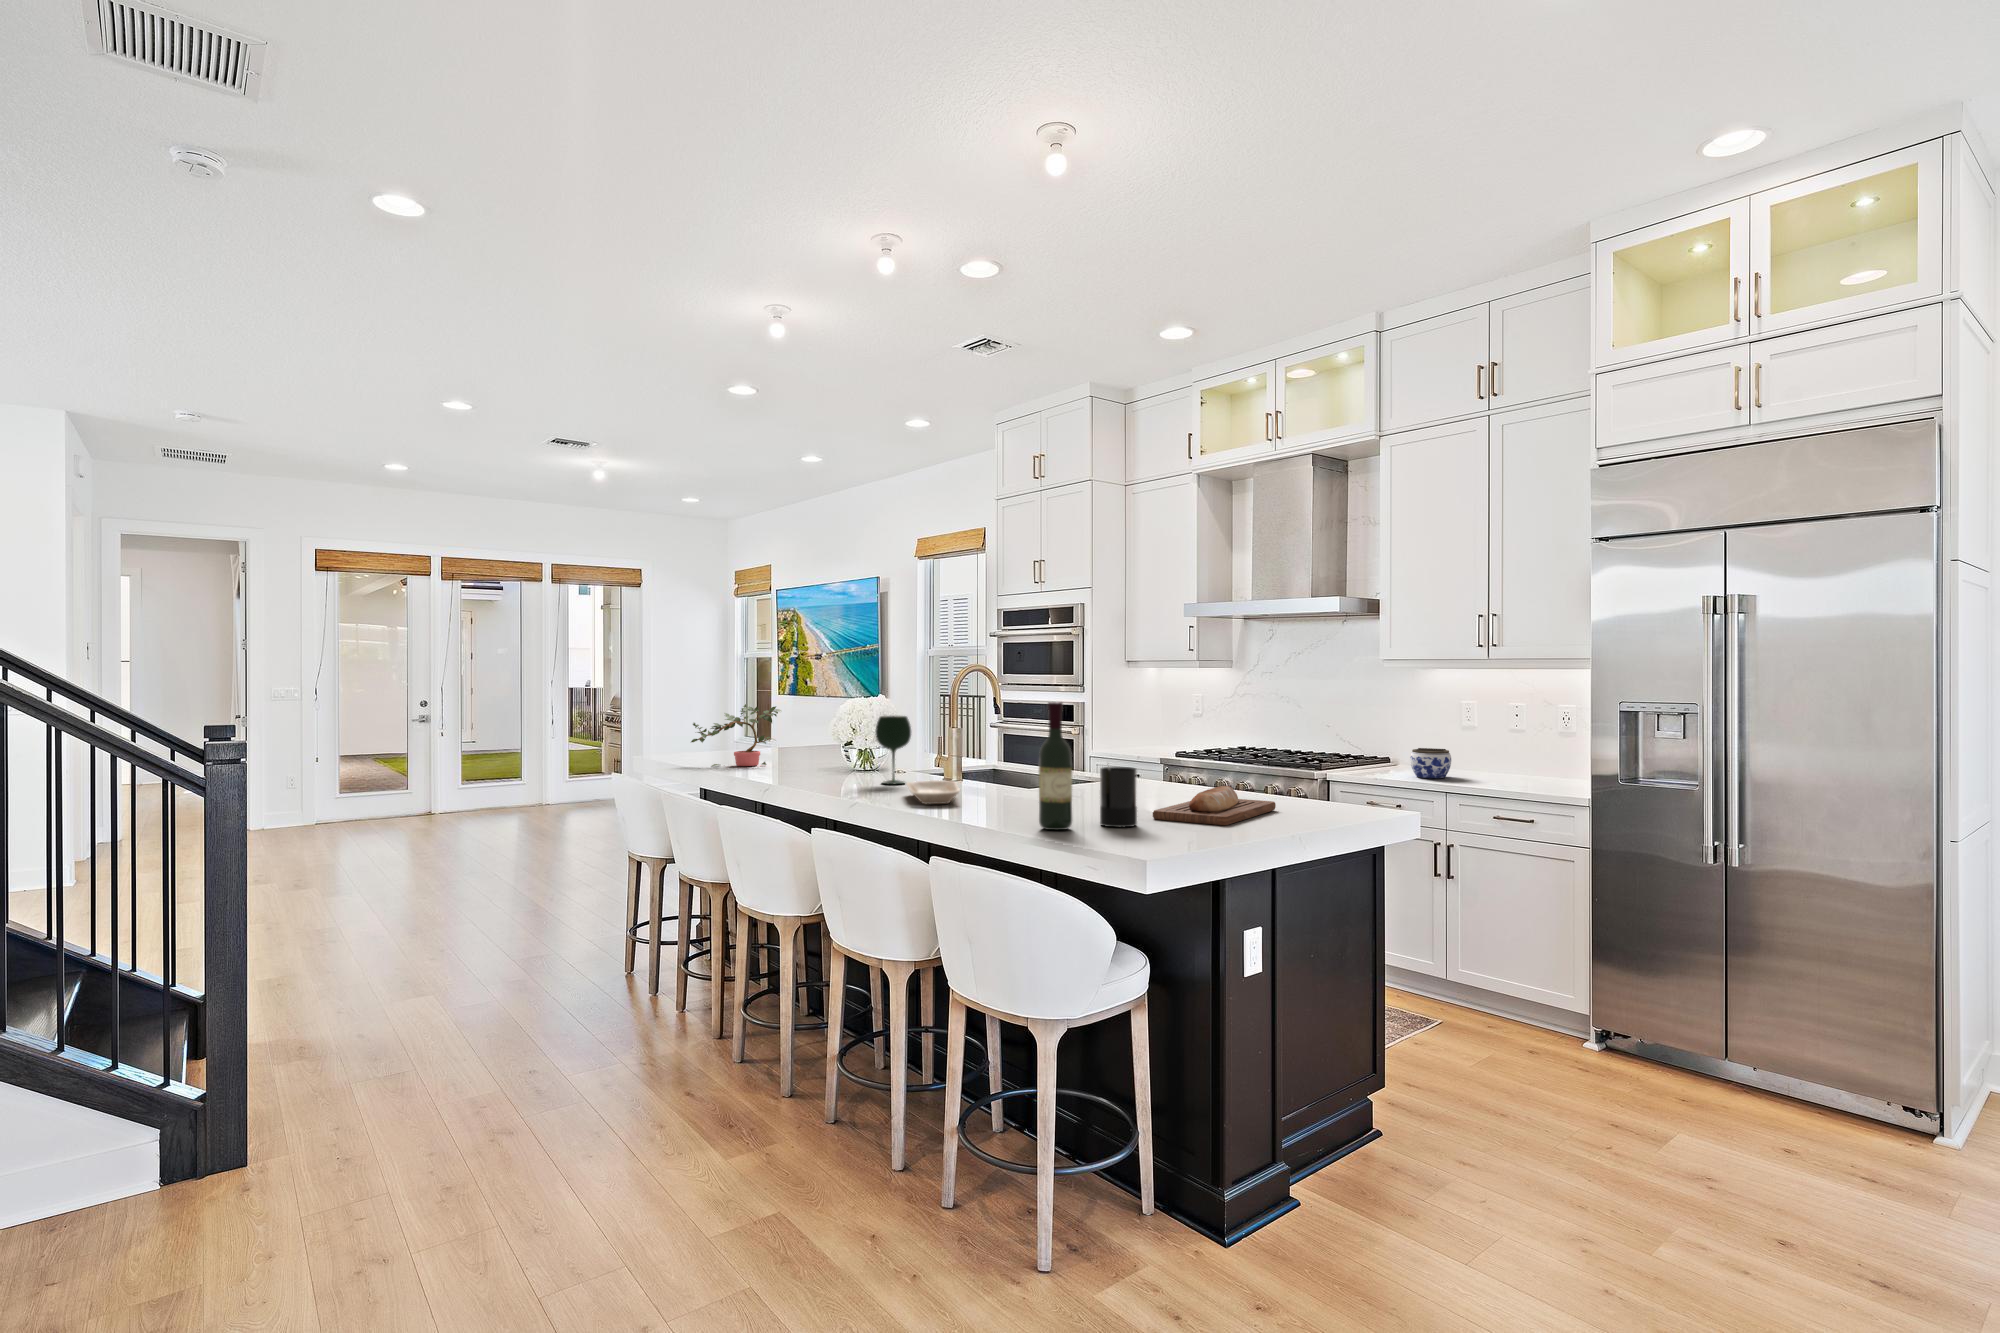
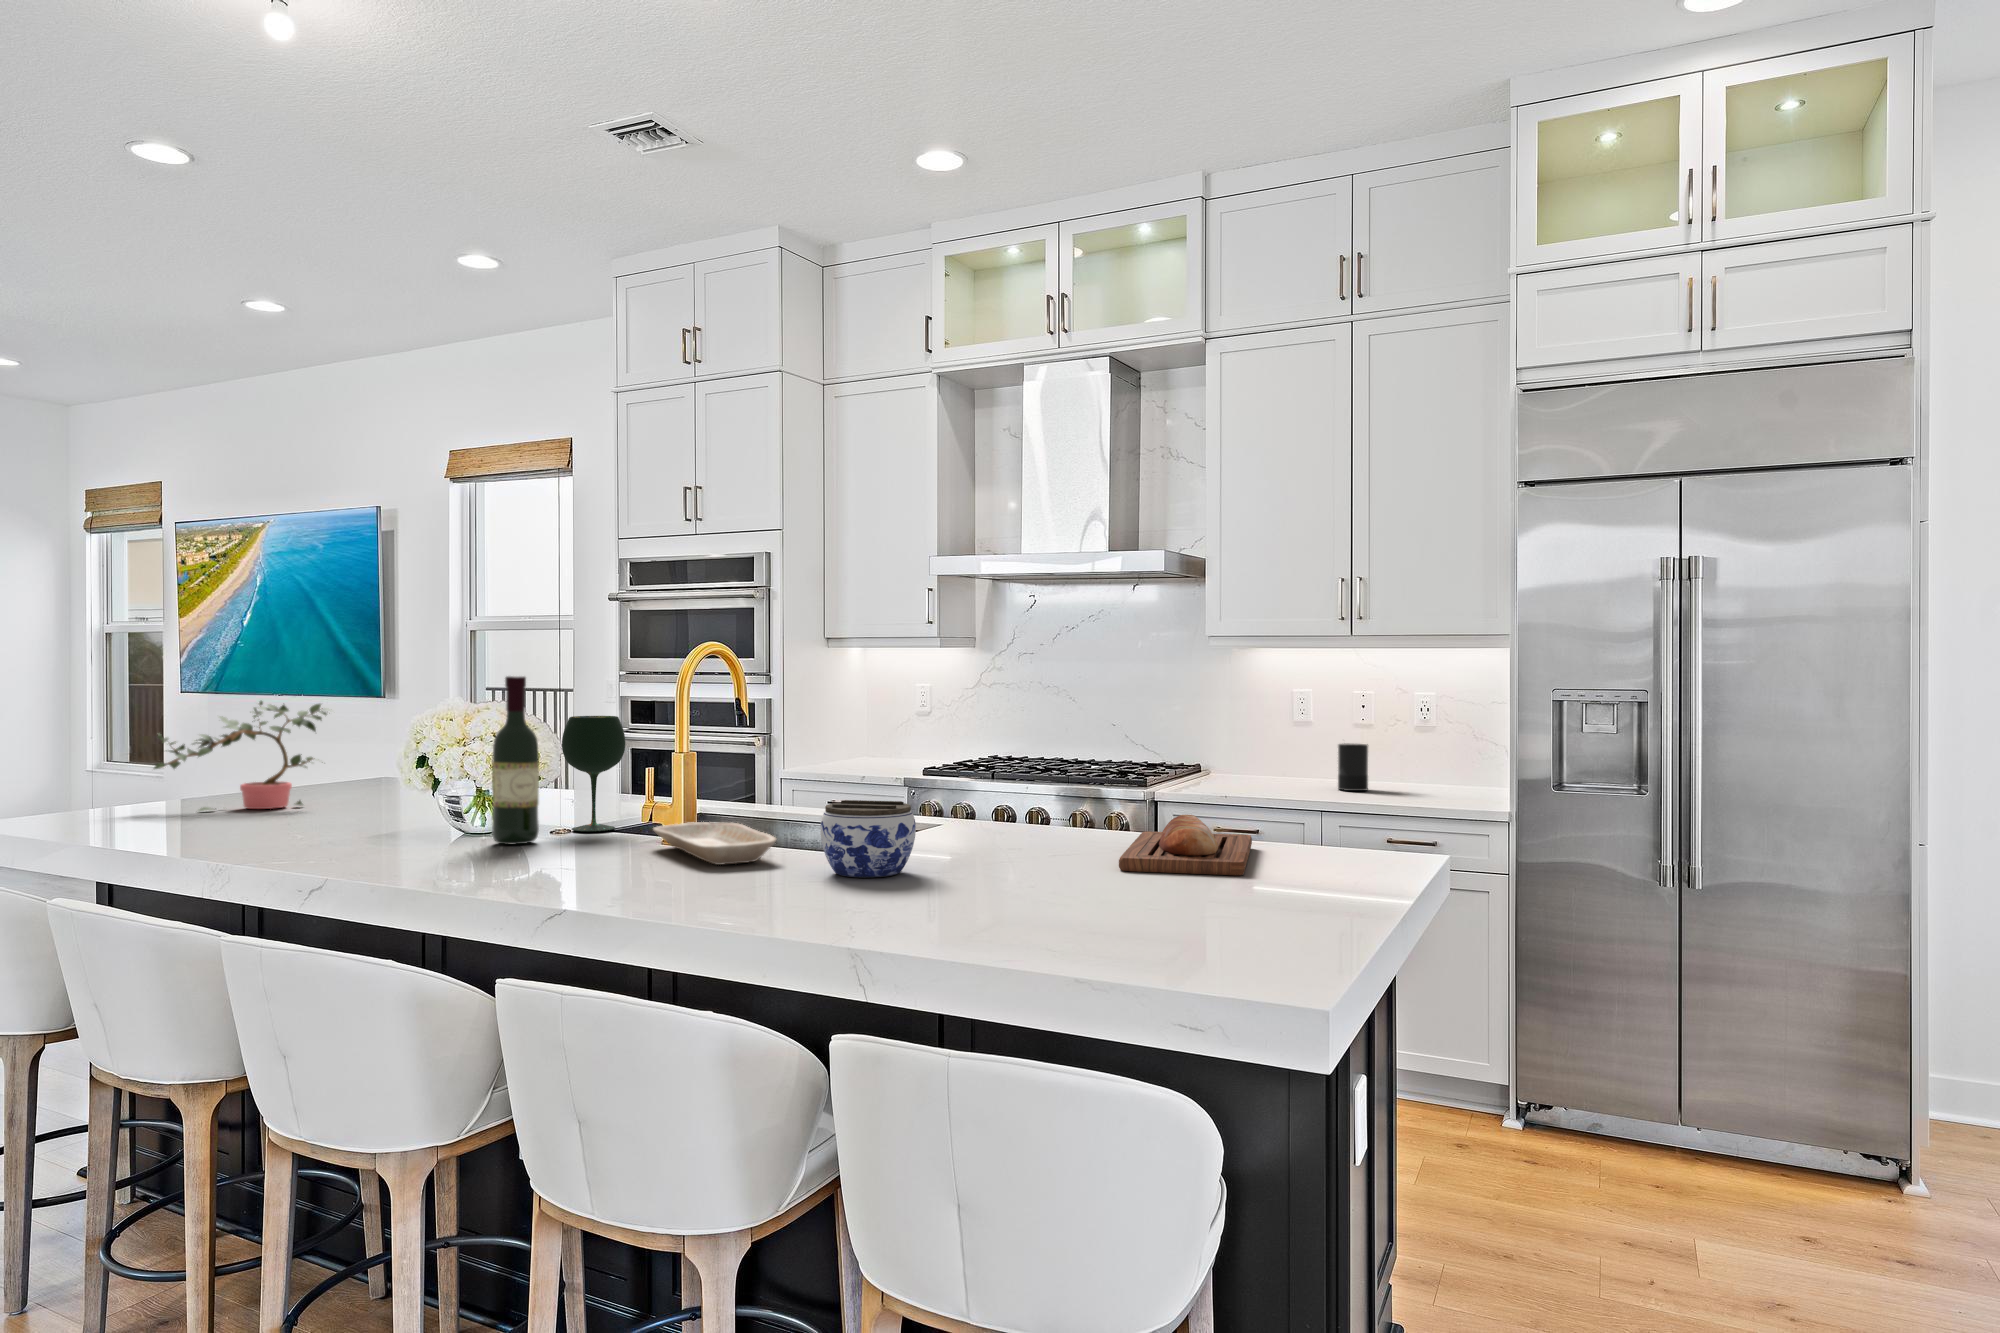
wine bottle: present [1039,702,1072,830] -> present [492,676,539,845]
jar: present [1410,748,1451,778] -> present [820,800,916,877]
candle: present [1100,764,1137,827] -> present [1338,743,1368,791]

